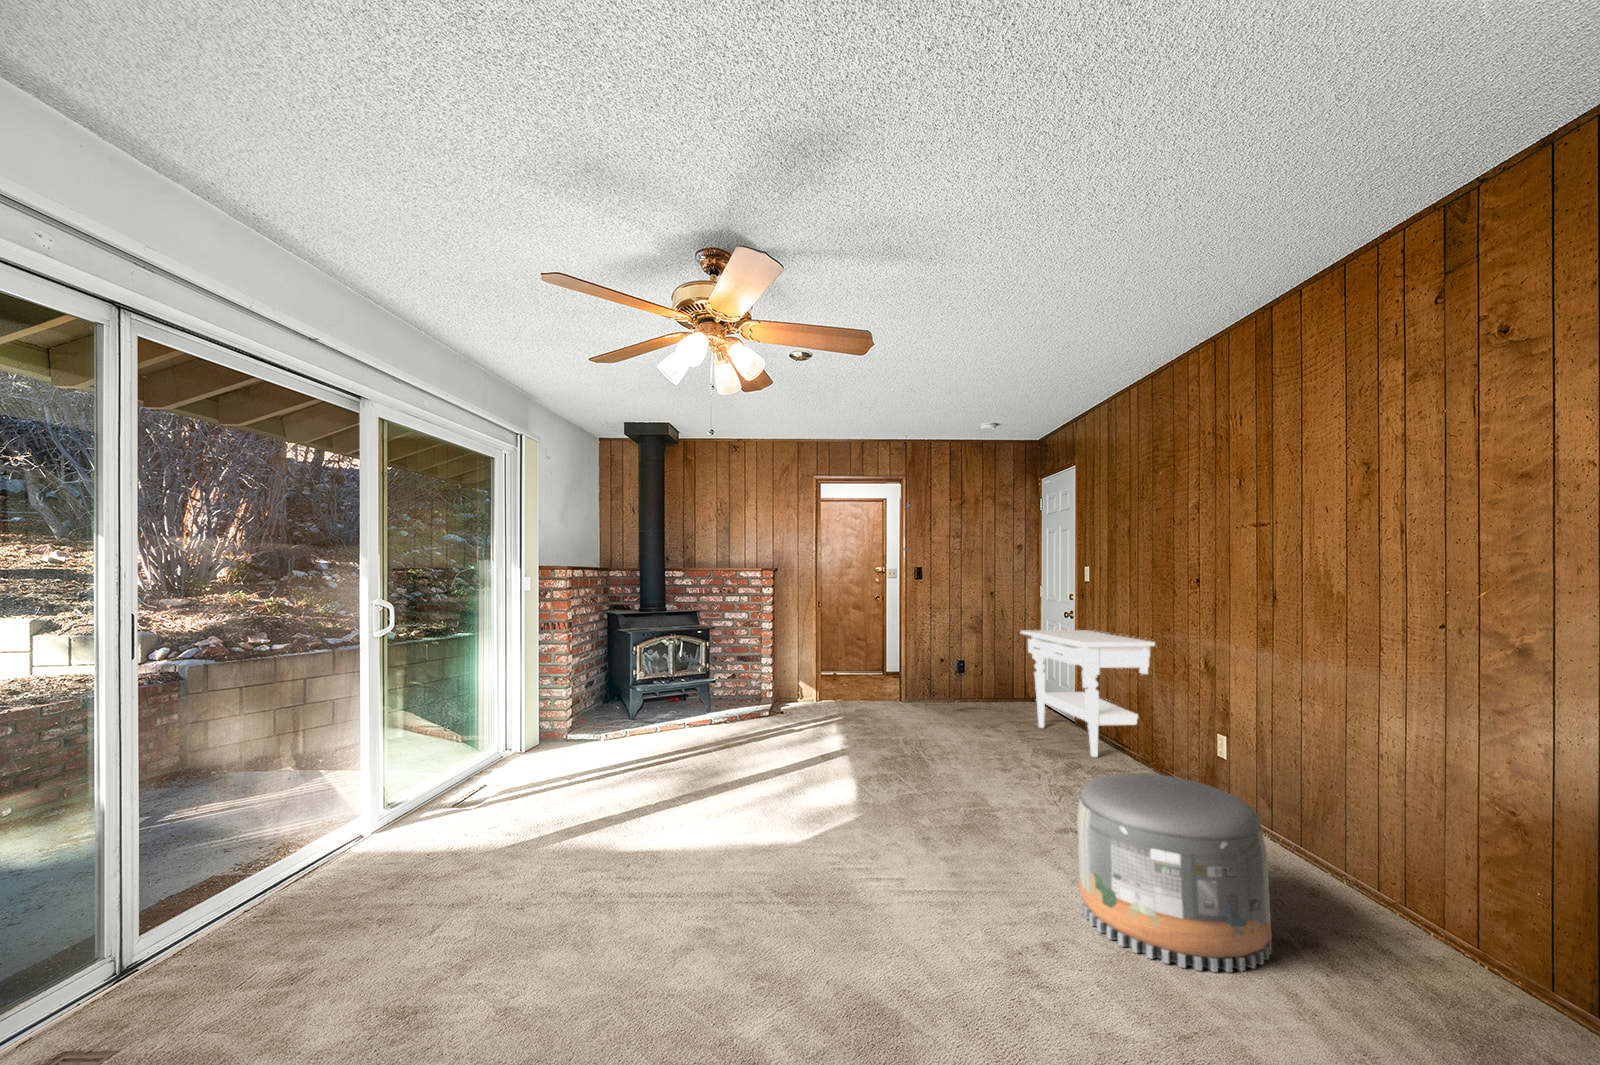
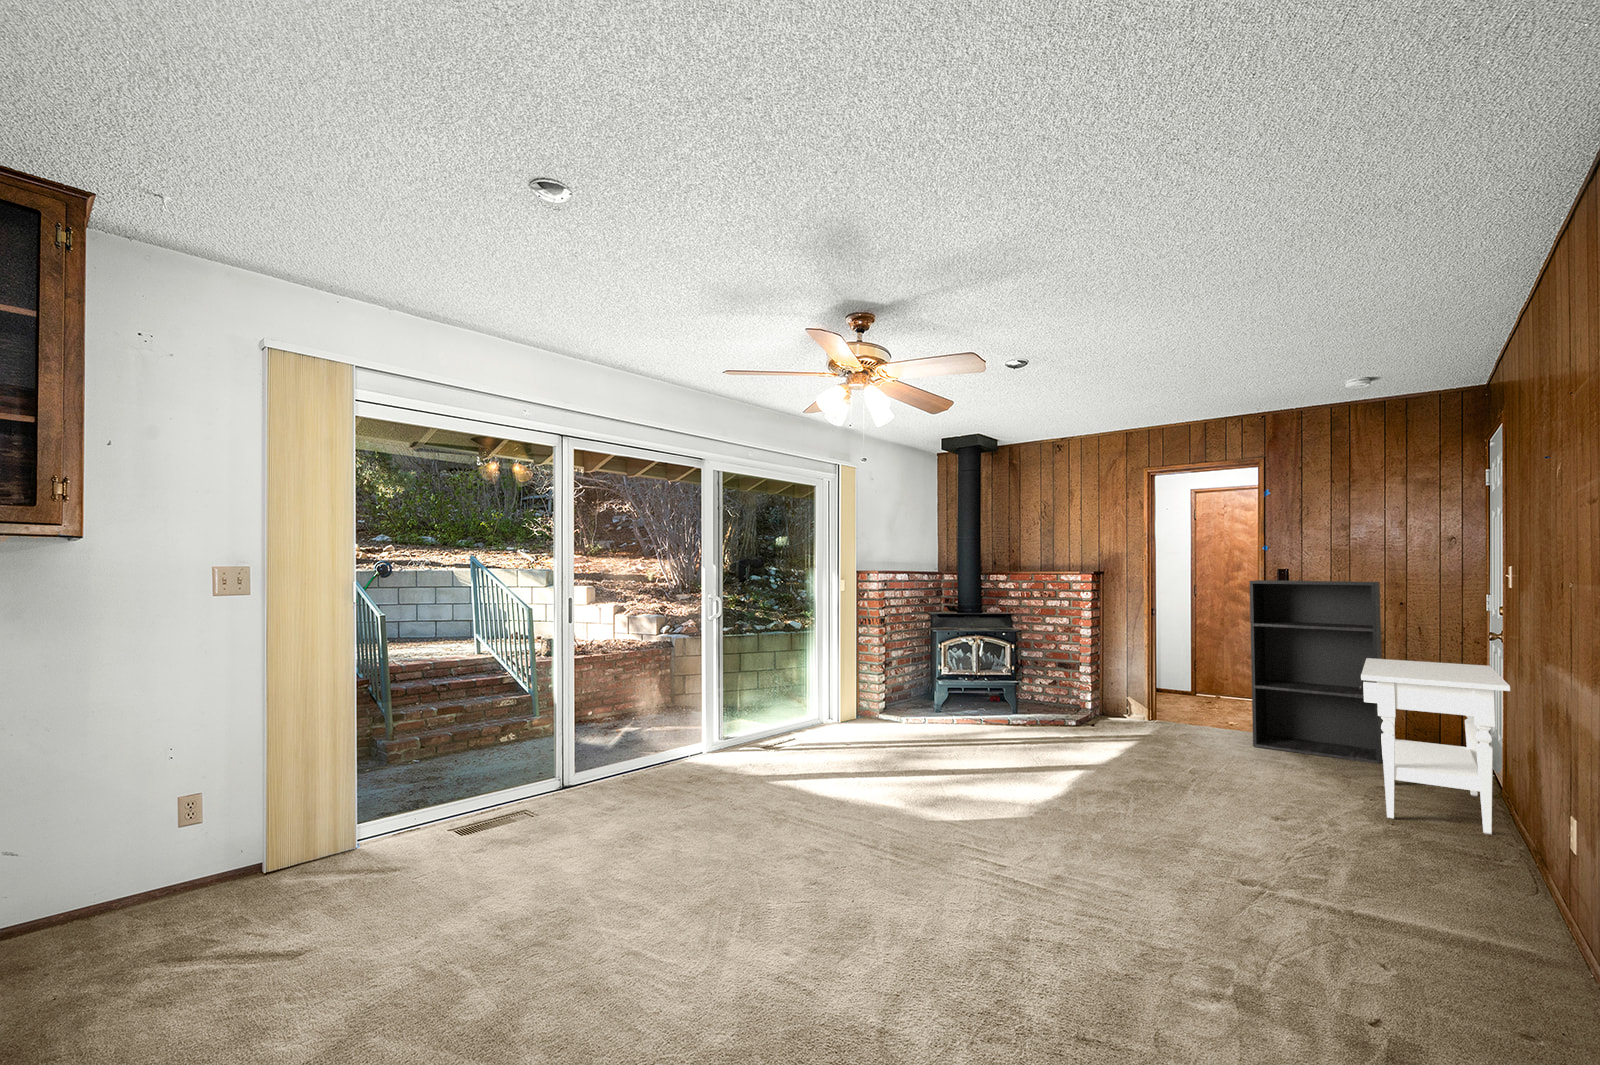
bookshelf: none [909,572,1006,713] -> present [1250,580,1384,764]
pouf: present [1077,773,1272,972] -> none [1067,781,1225,943]

